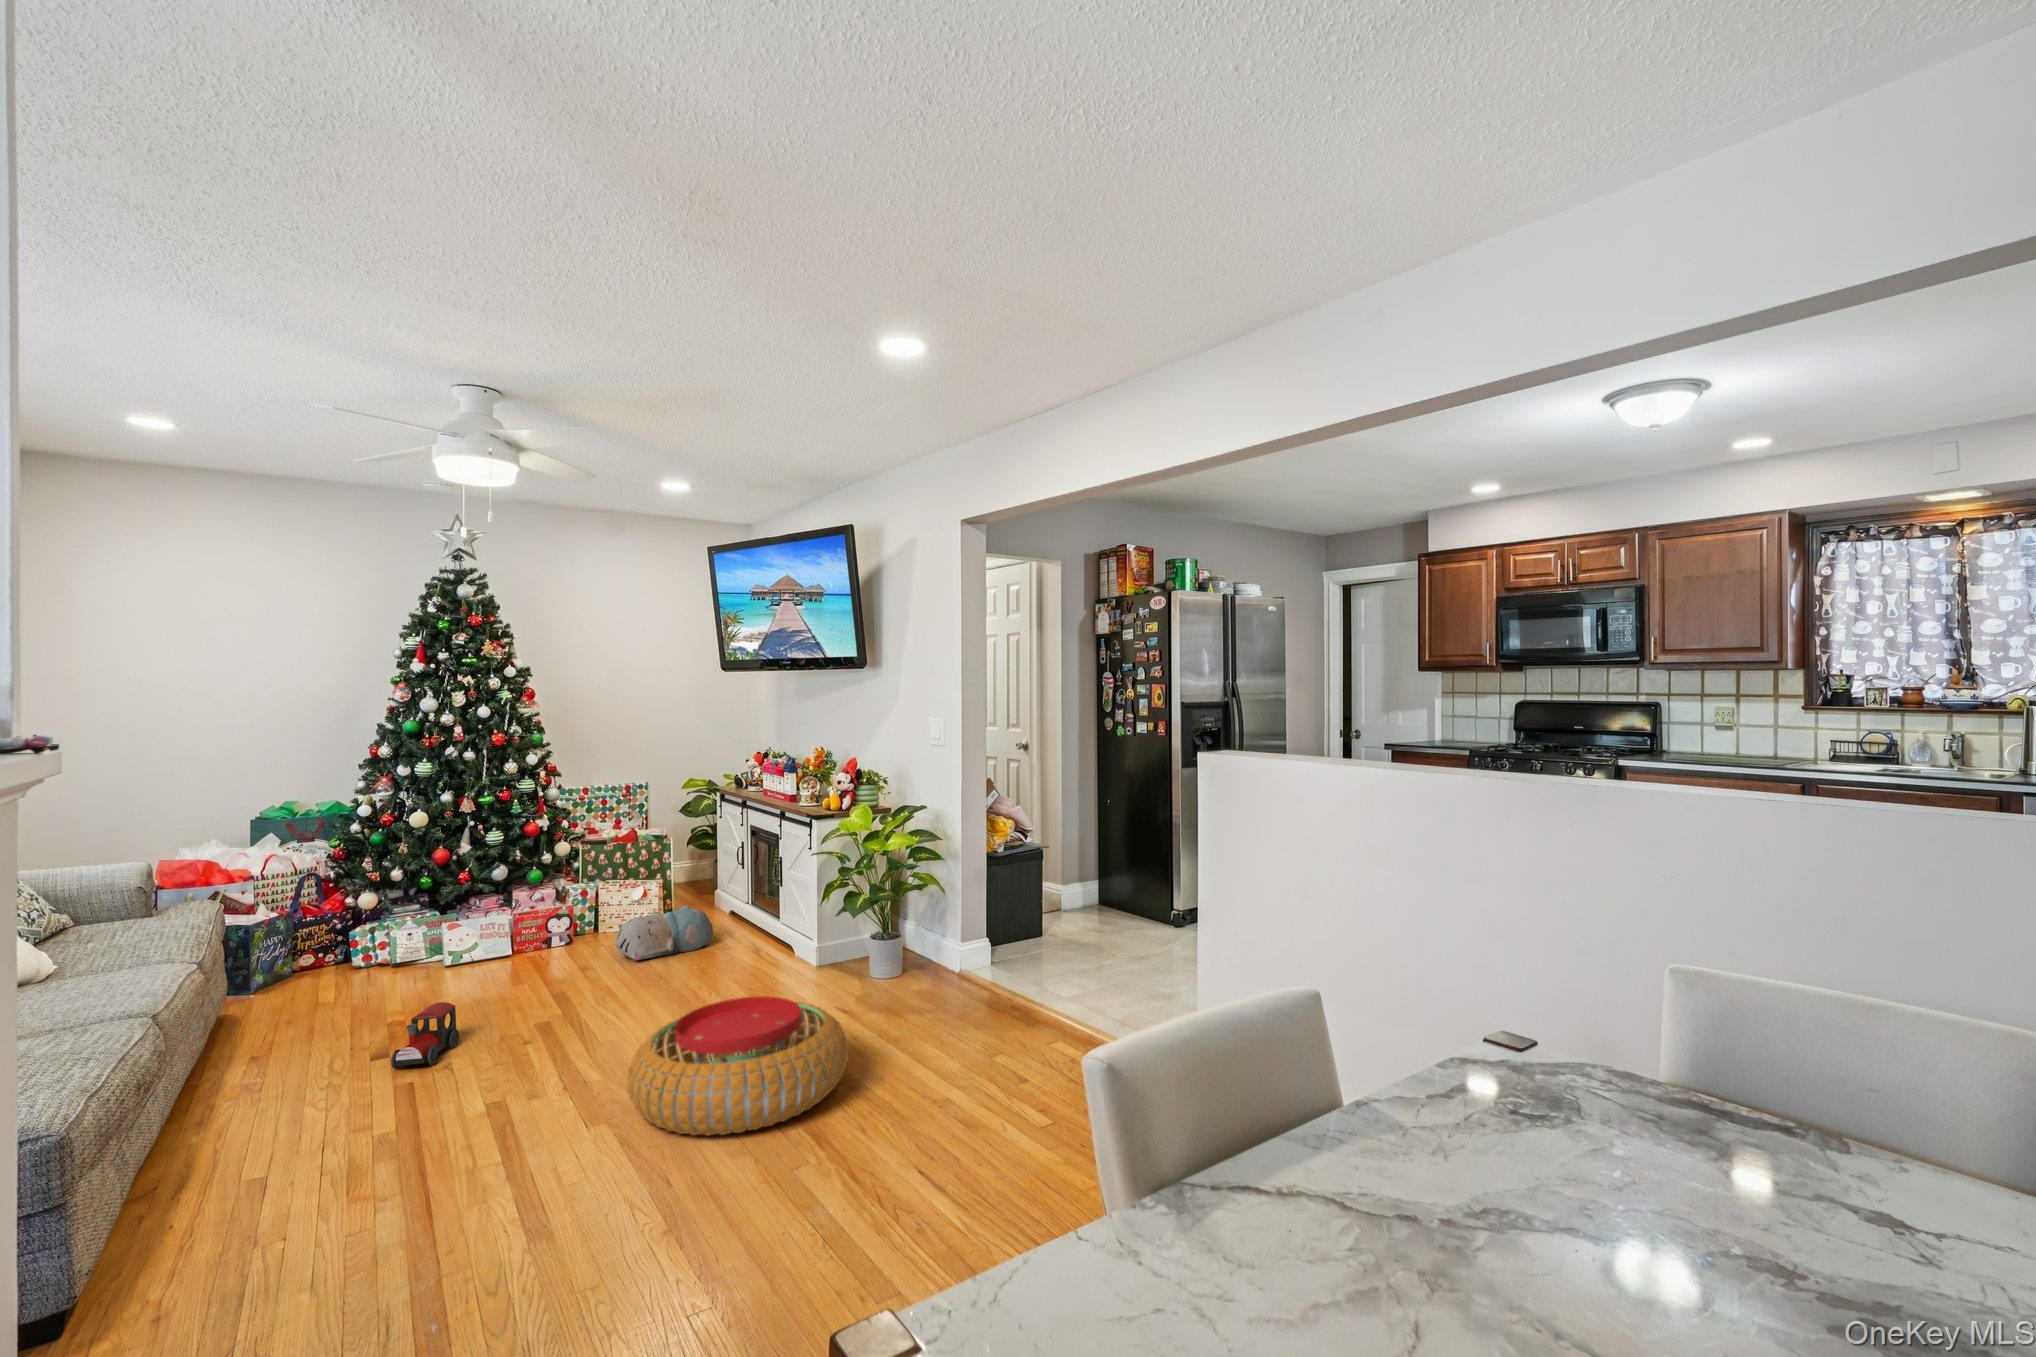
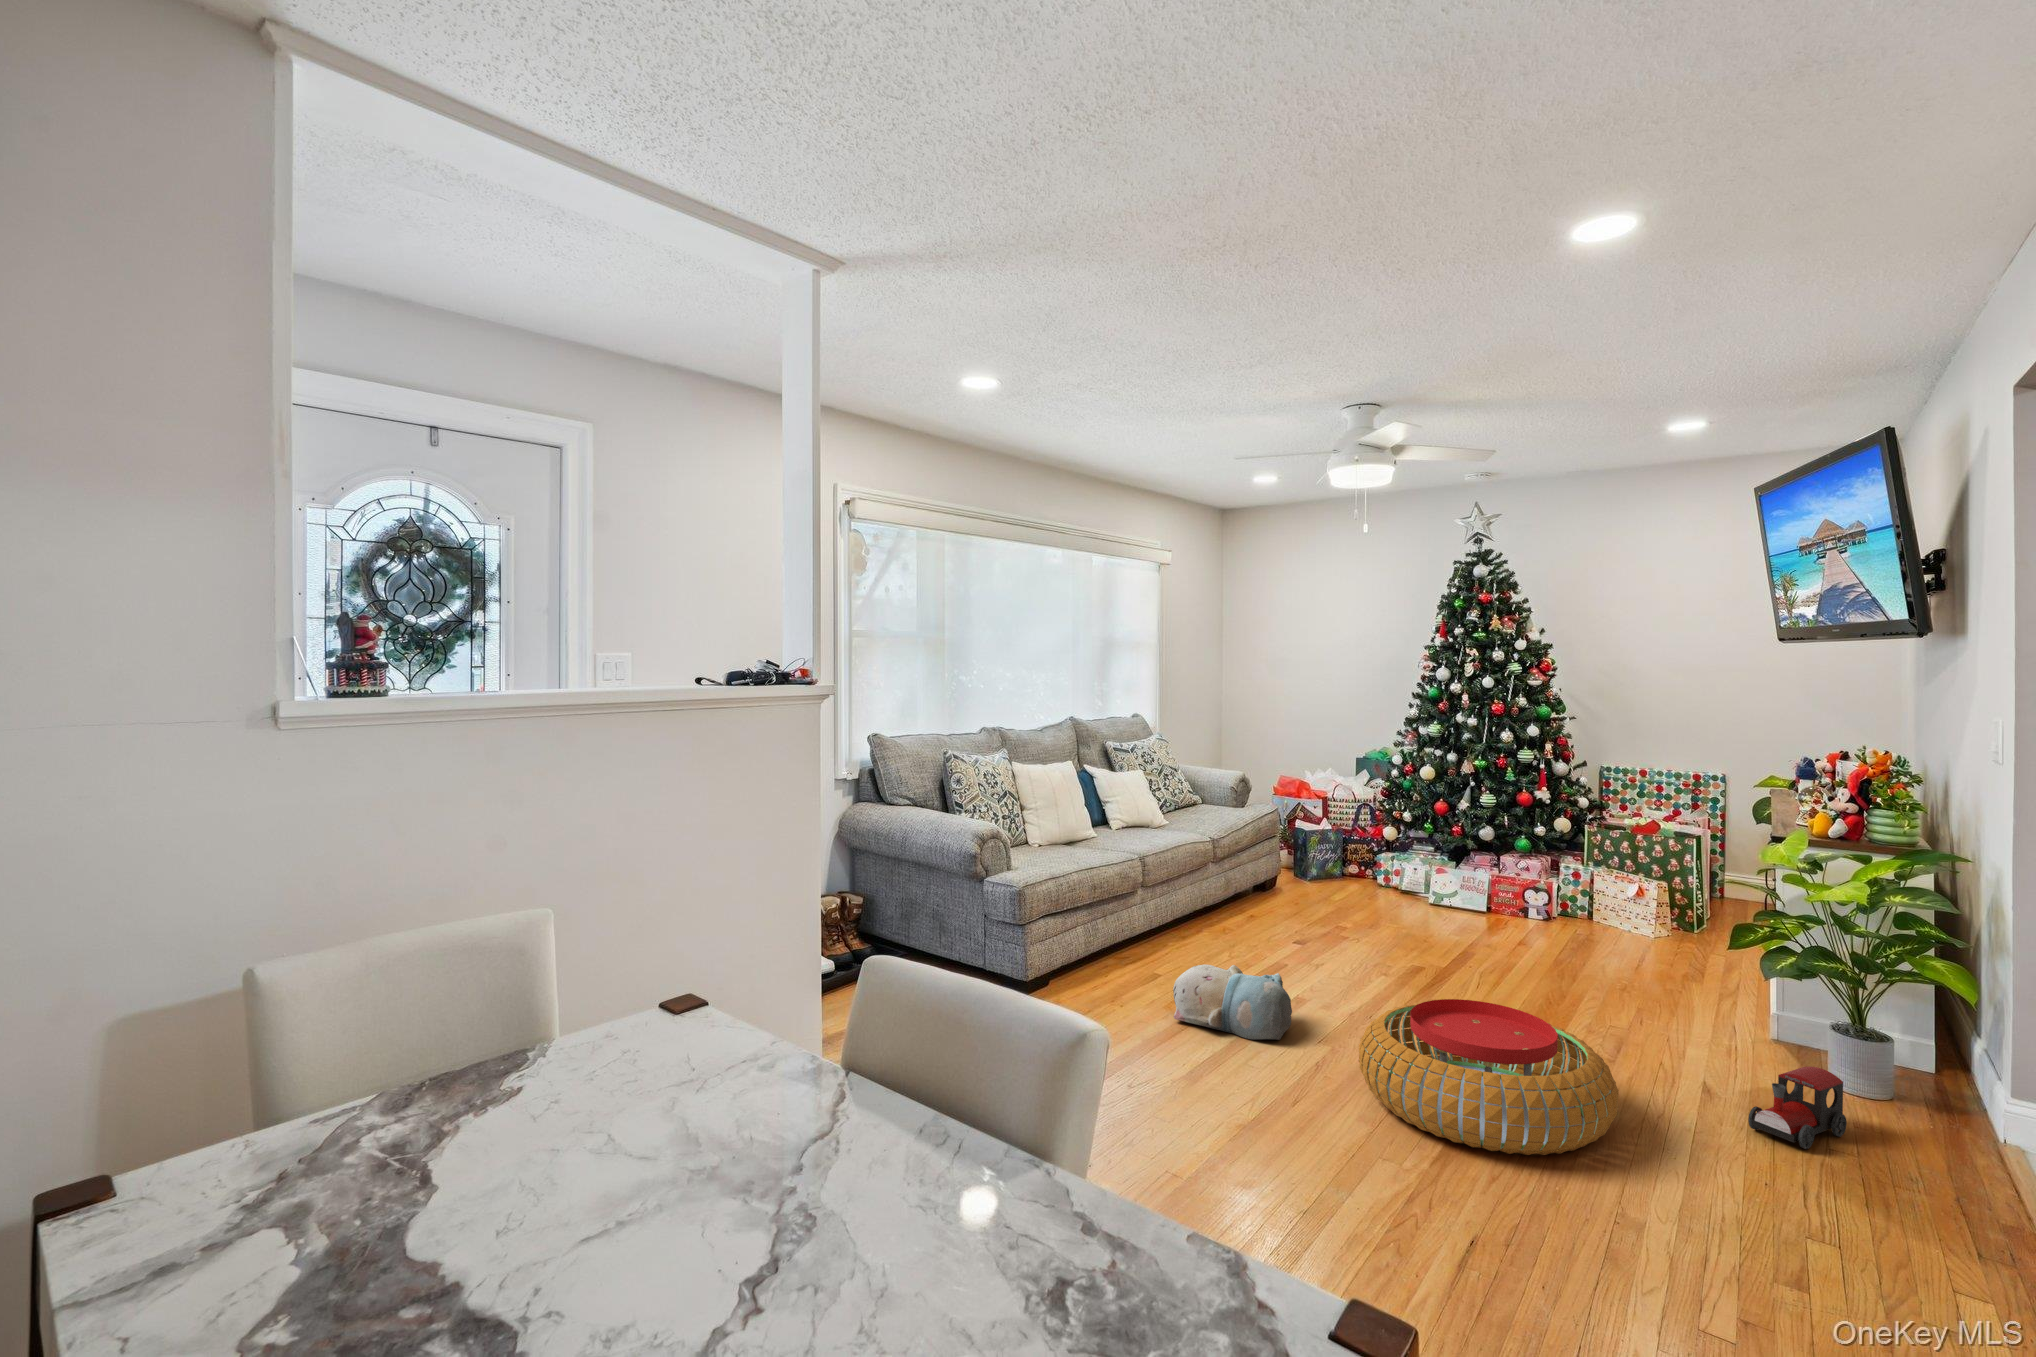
plush toy: present [616,906,713,960] -> present [1173,965,1292,1040]
toy train: present [391,1002,459,1068] -> present [1748,1067,1847,1149]

